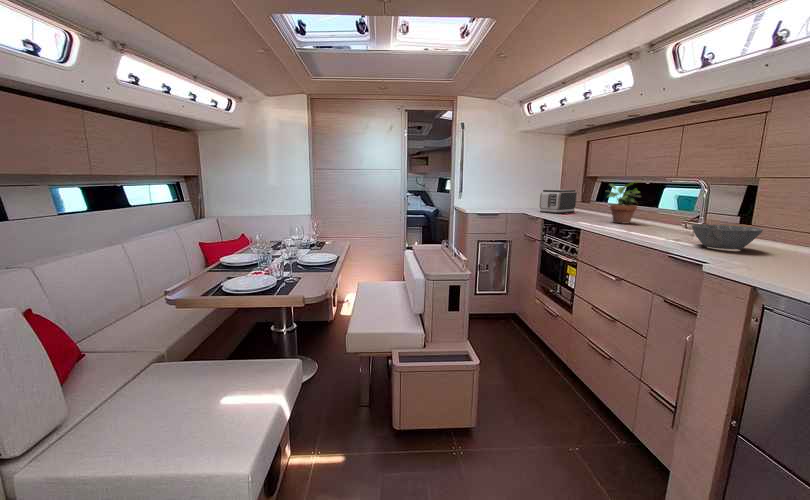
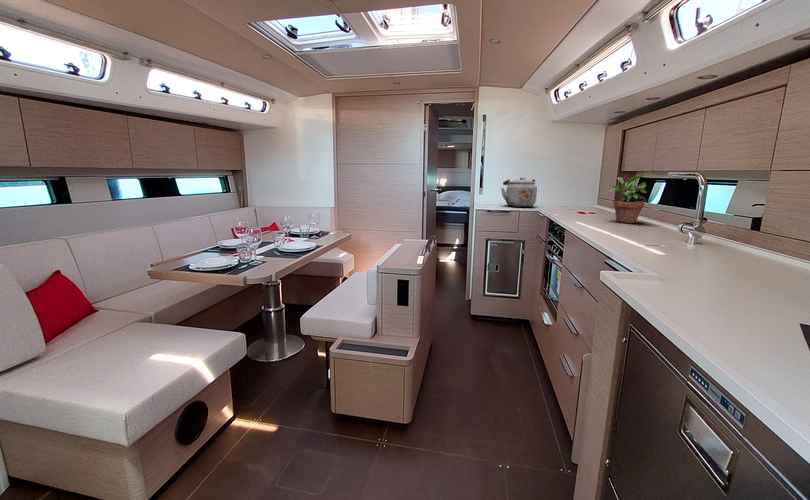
kettle: none [493,184,526,212] -> present [501,177,537,207]
toaster: present [540,190,577,213] -> none [553,184,598,210]
bowl: present [692,224,763,249] -> none [654,226,738,257]

